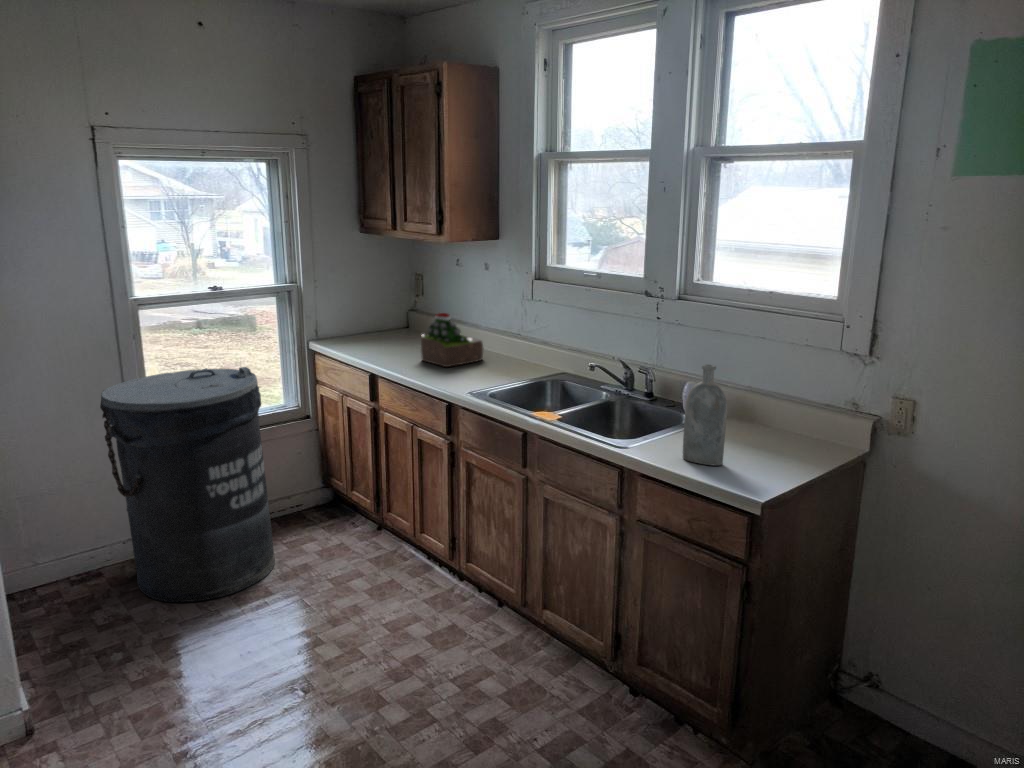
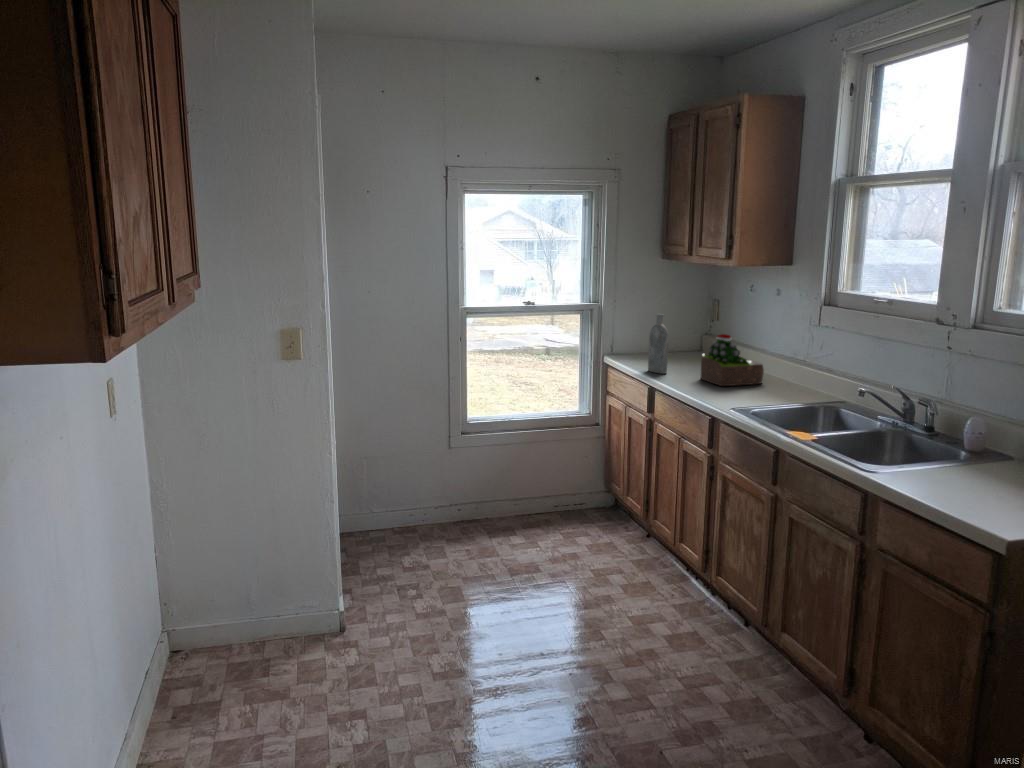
bottle: present [683,364,727,466] -> present [648,314,669,374]
trash can: present [100,367,275,602] -> none [426,369,552,565]

